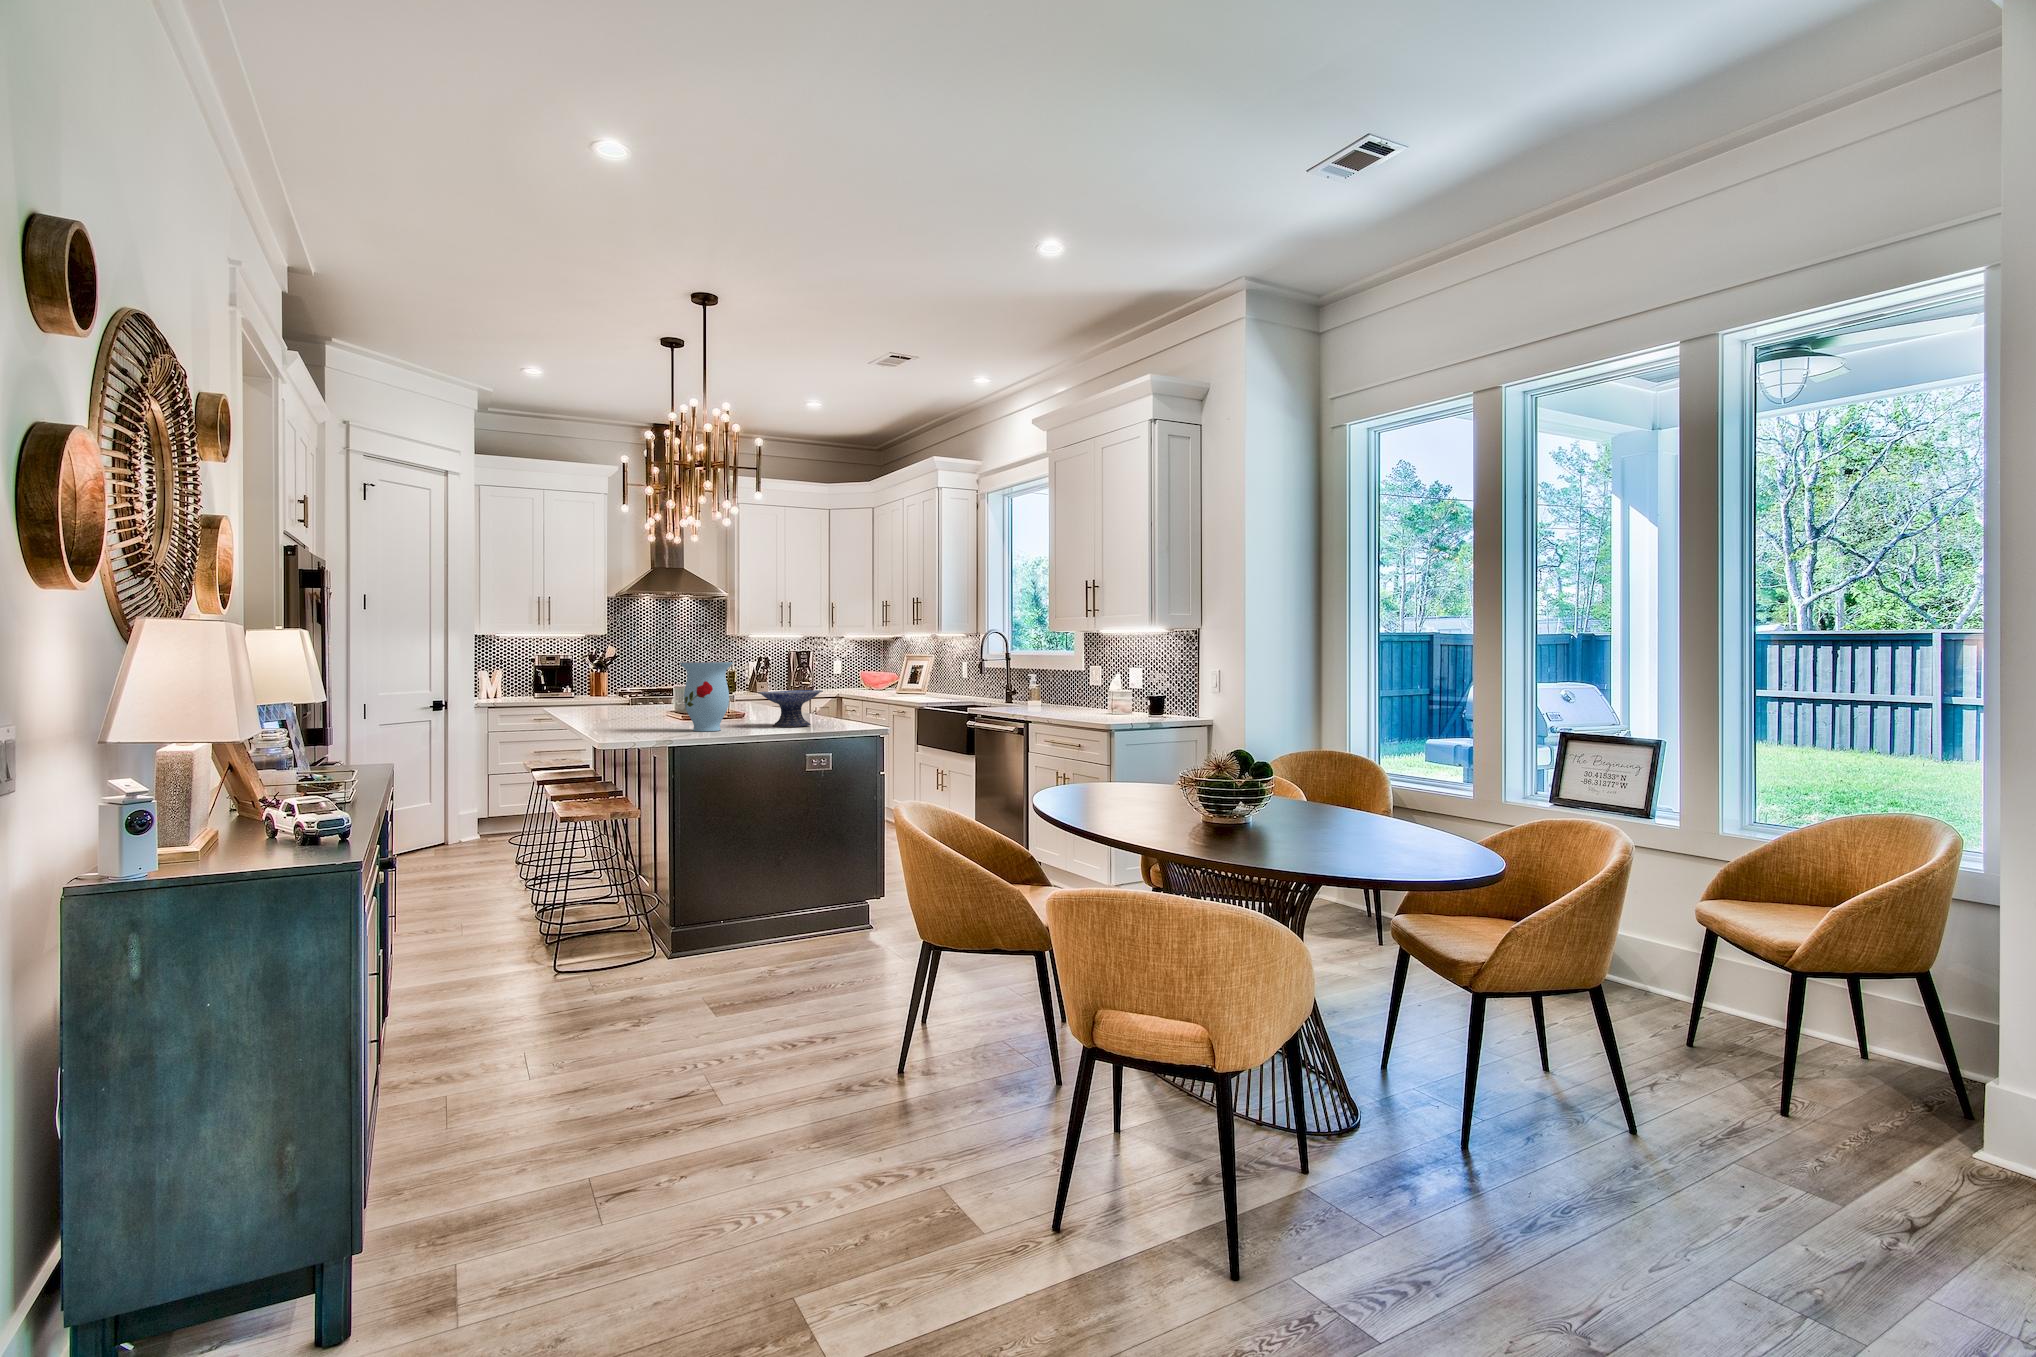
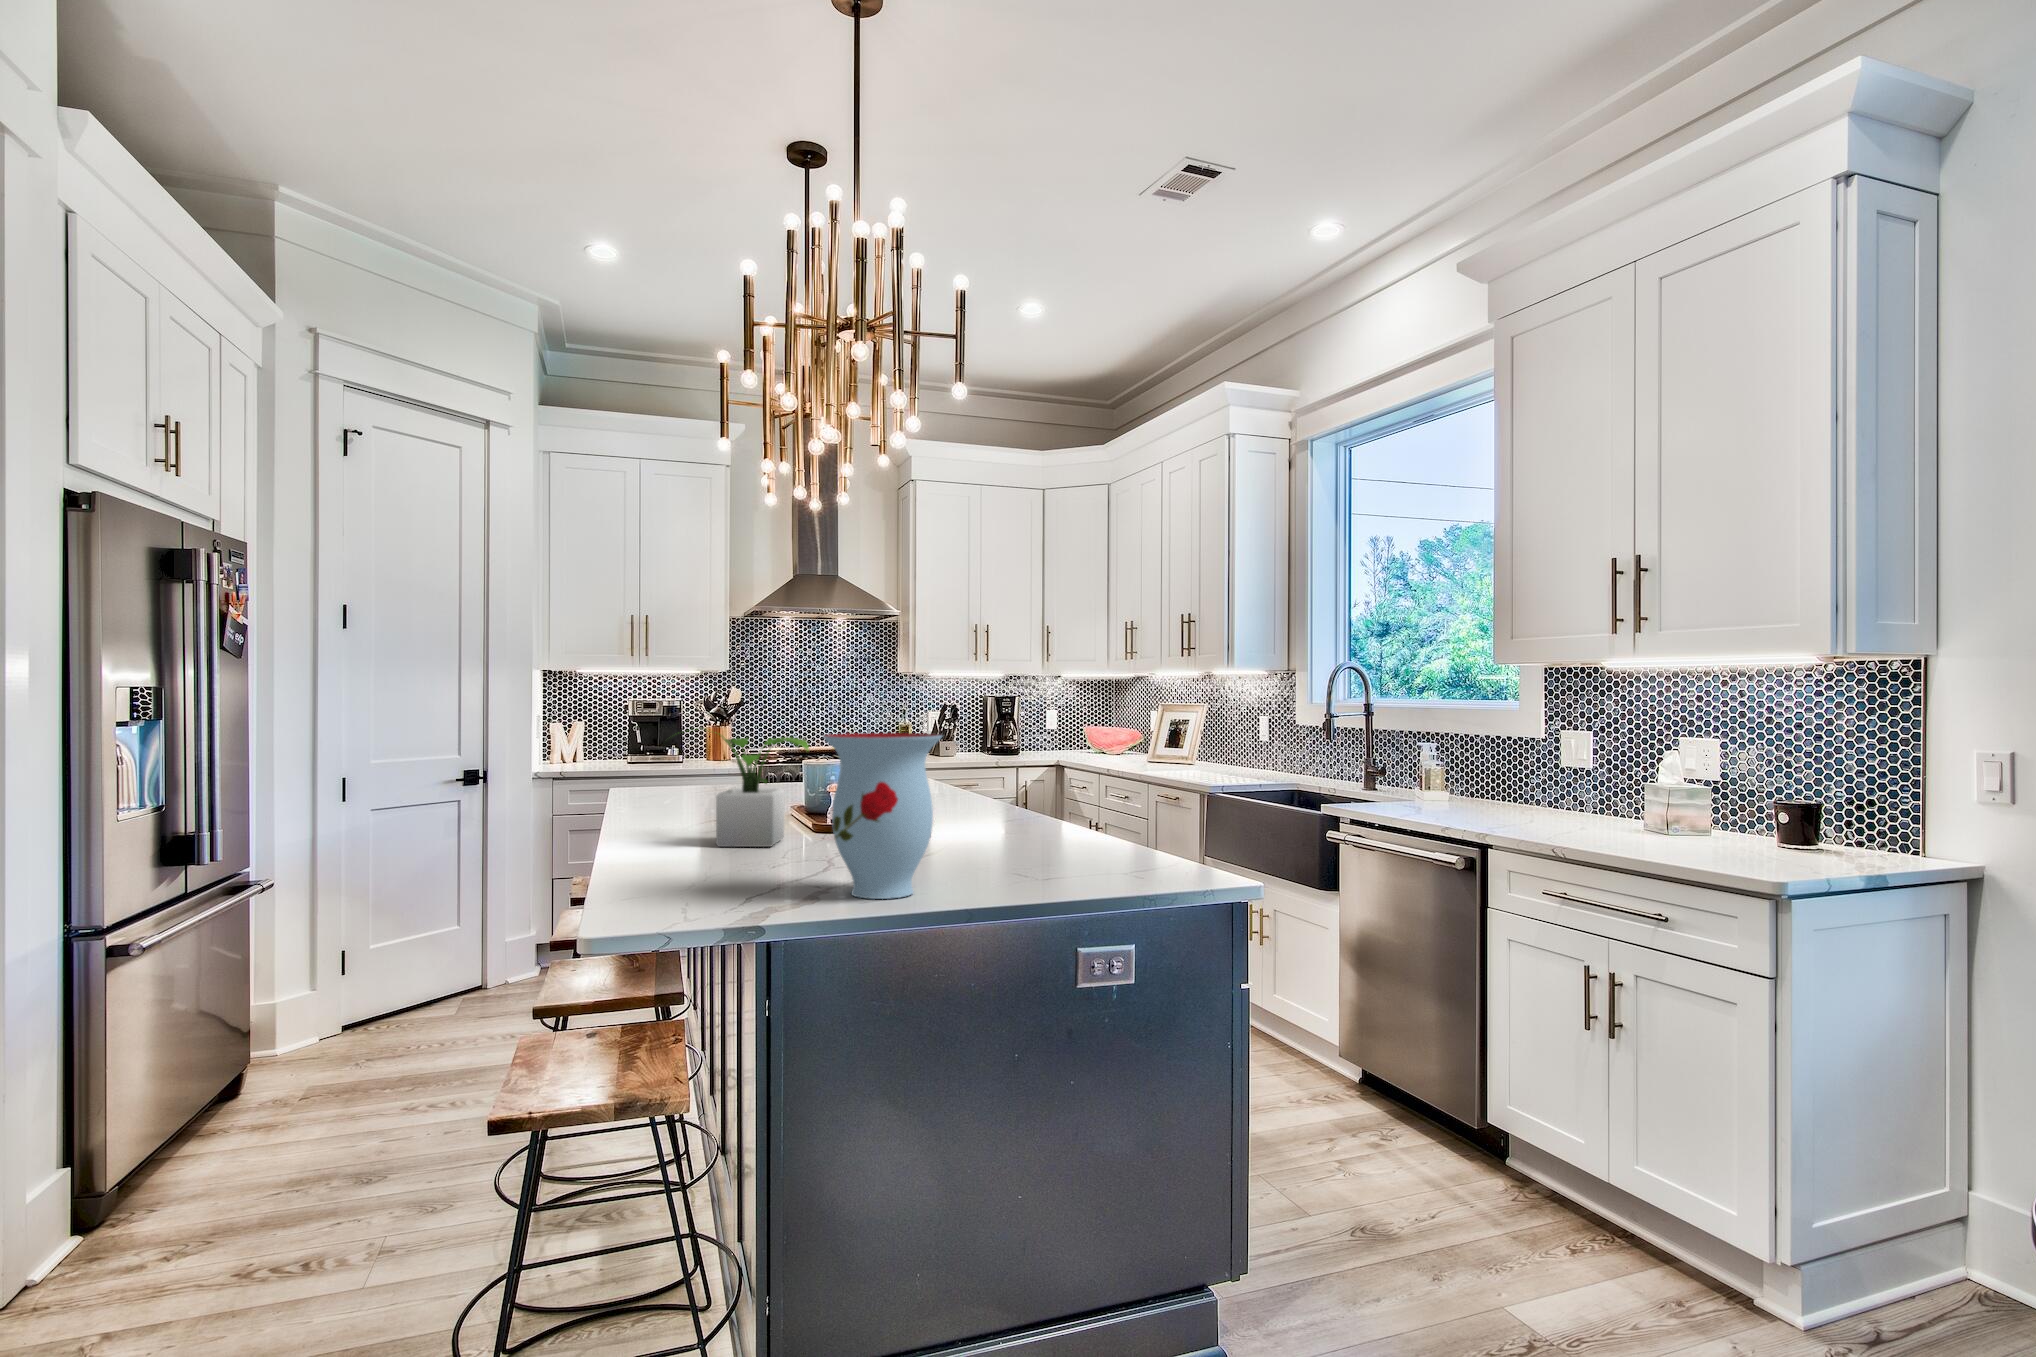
potted plant: none [595,663,671,722] -> present [716,737,809,847]
decorative bowl: present [758,690,823,727] -> none [989,789,1128,877]

